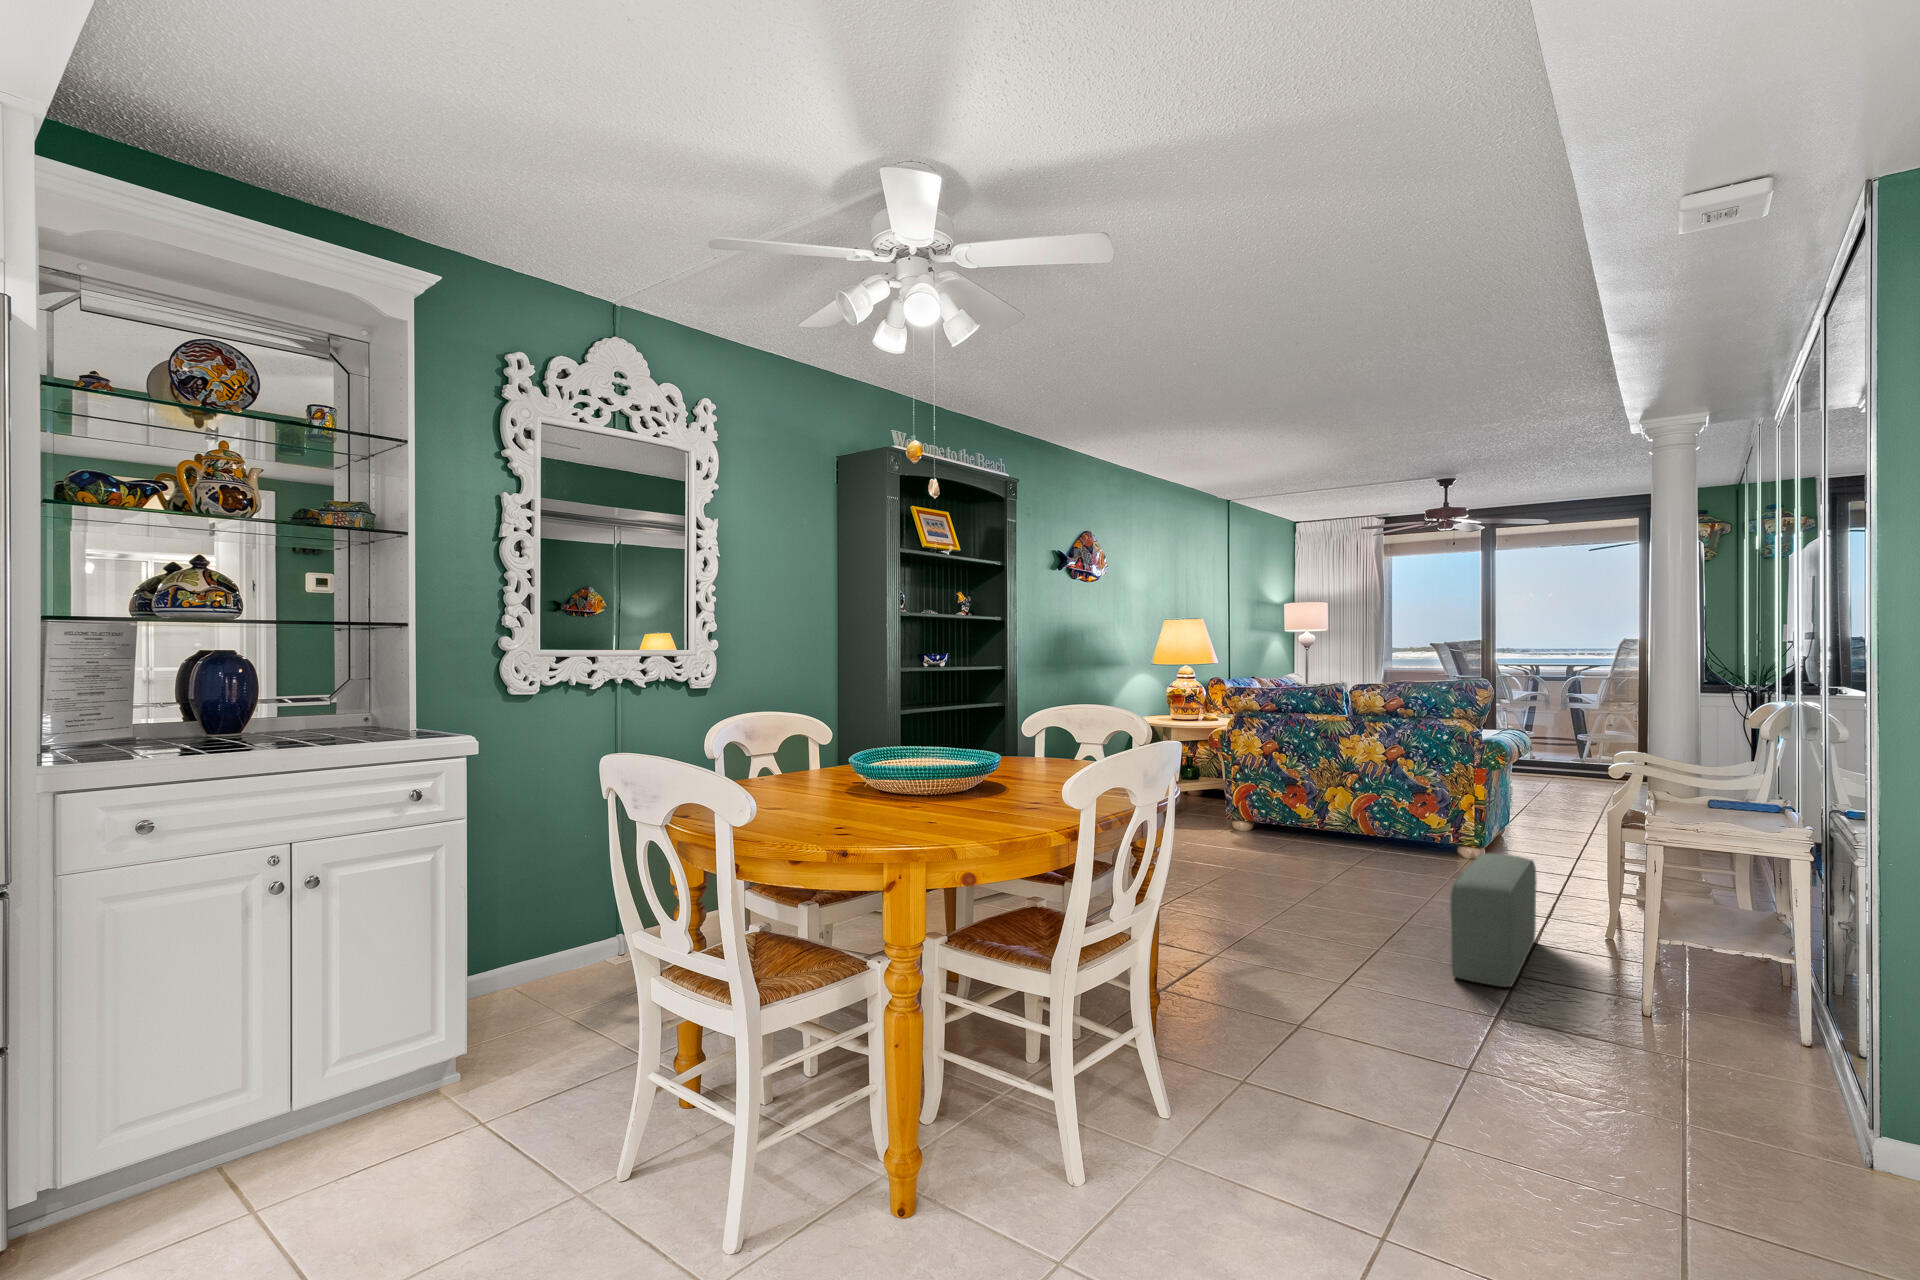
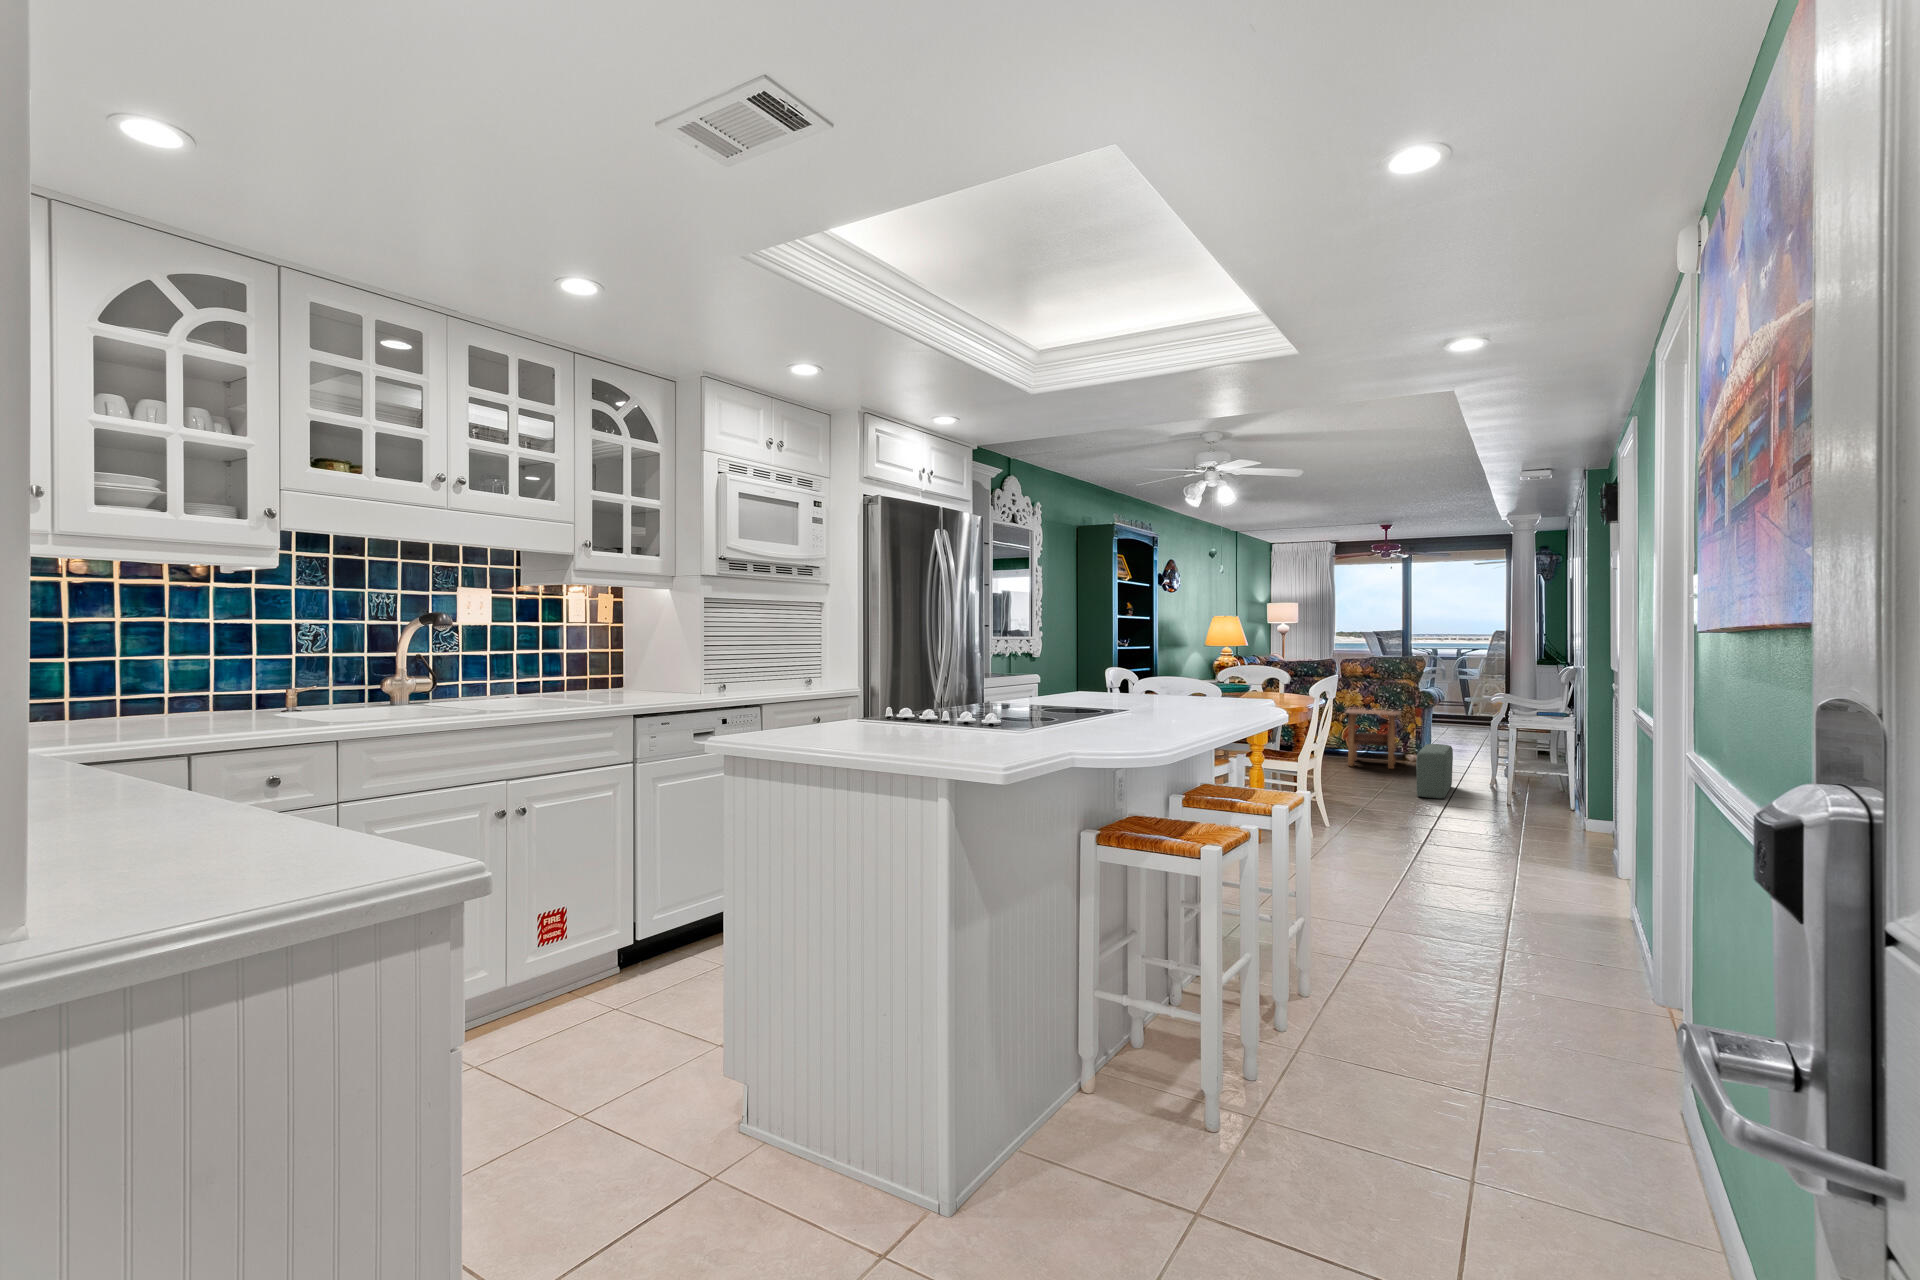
side table: none [1338,765,1452,883] -> present [1346,708,1401,769]

